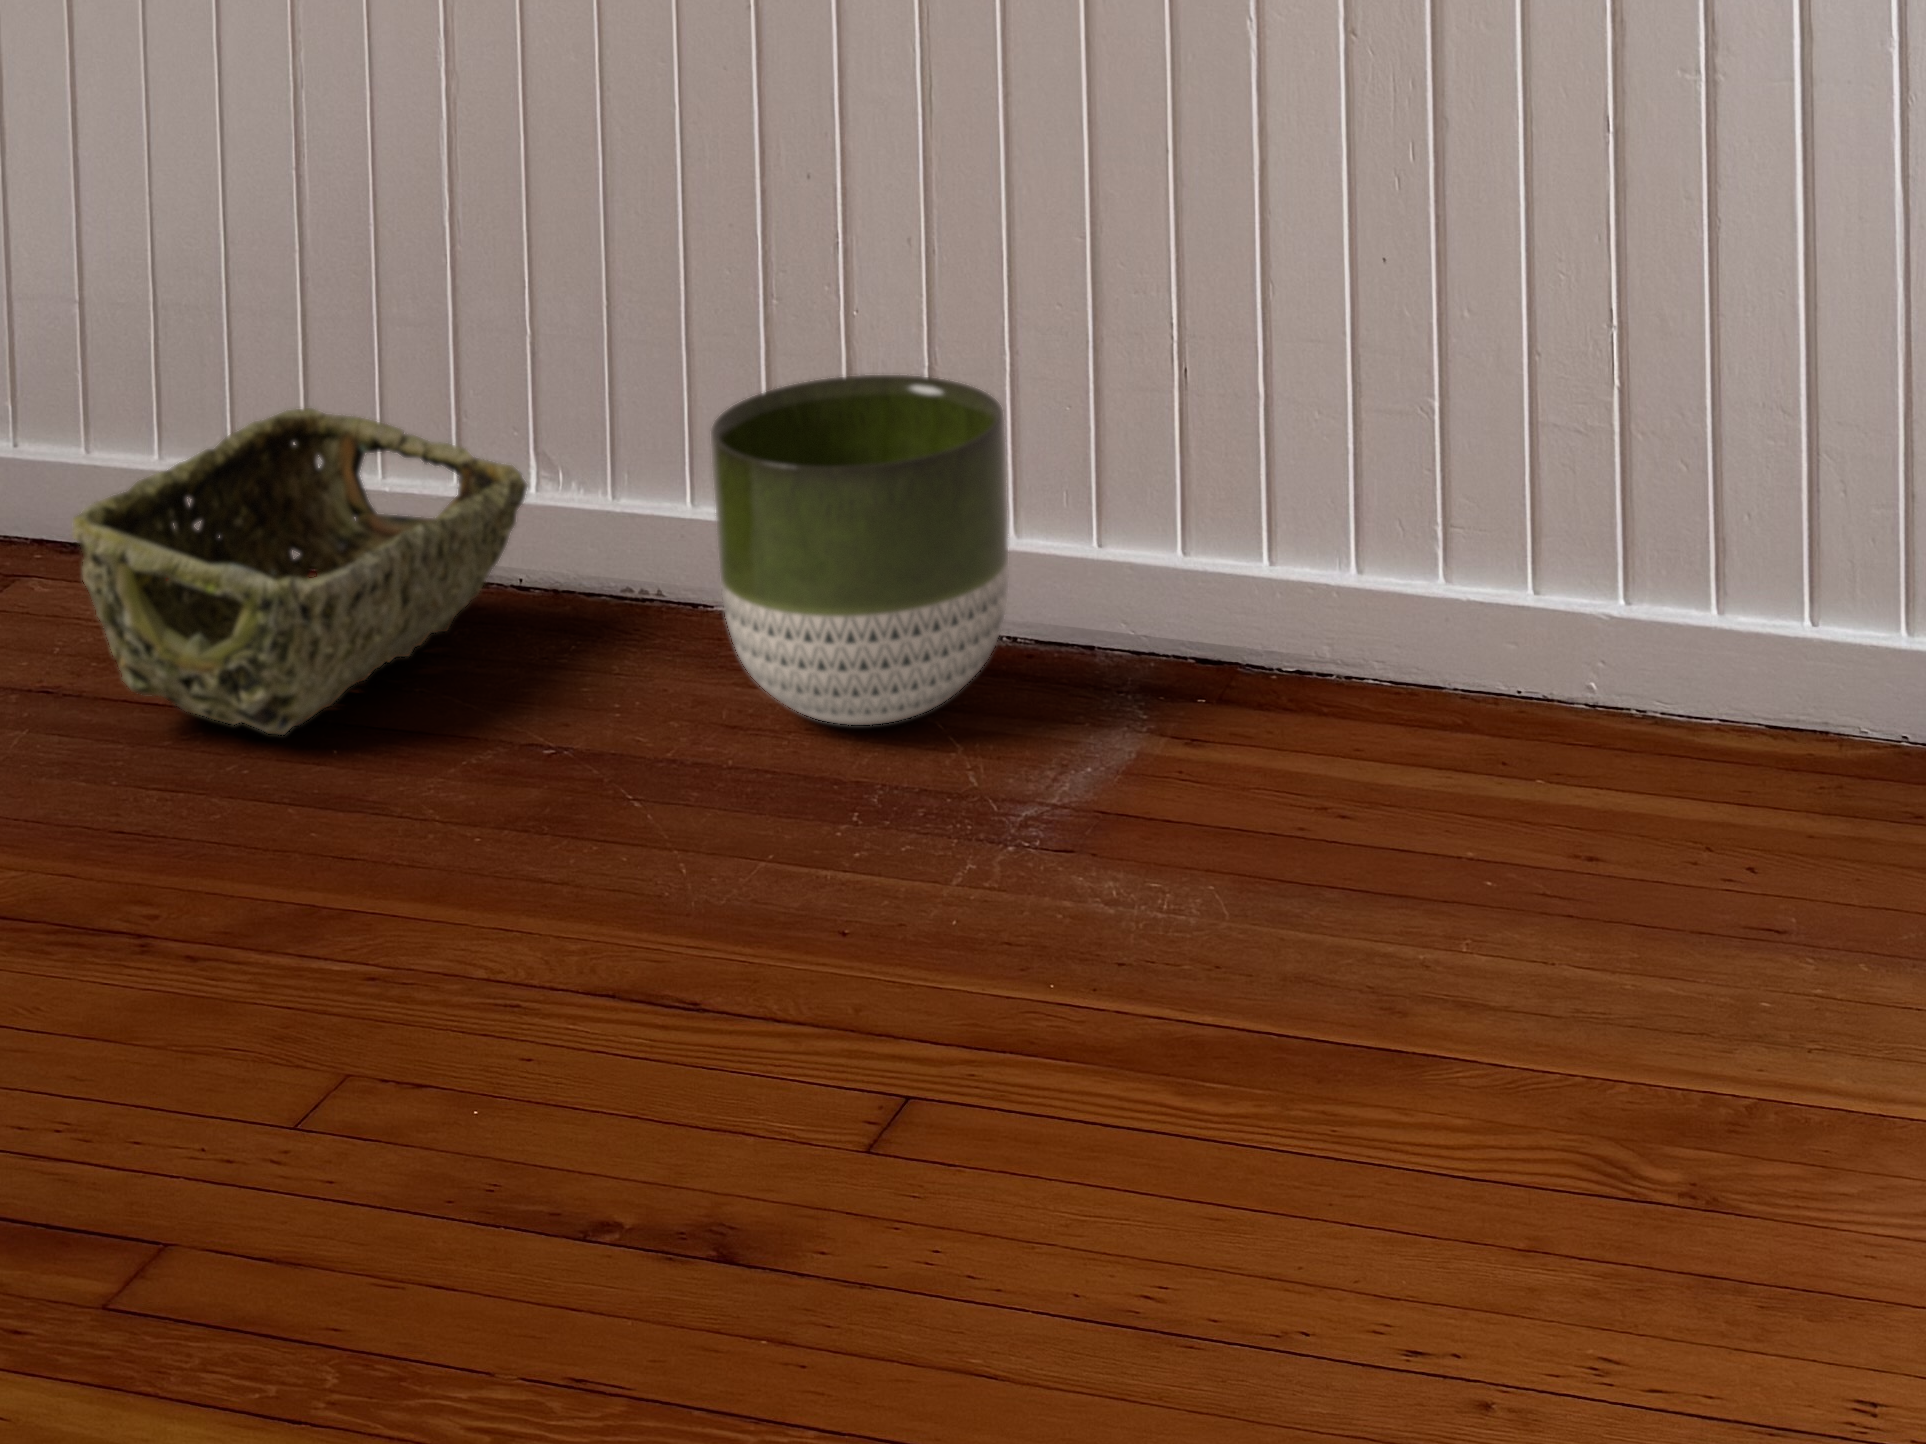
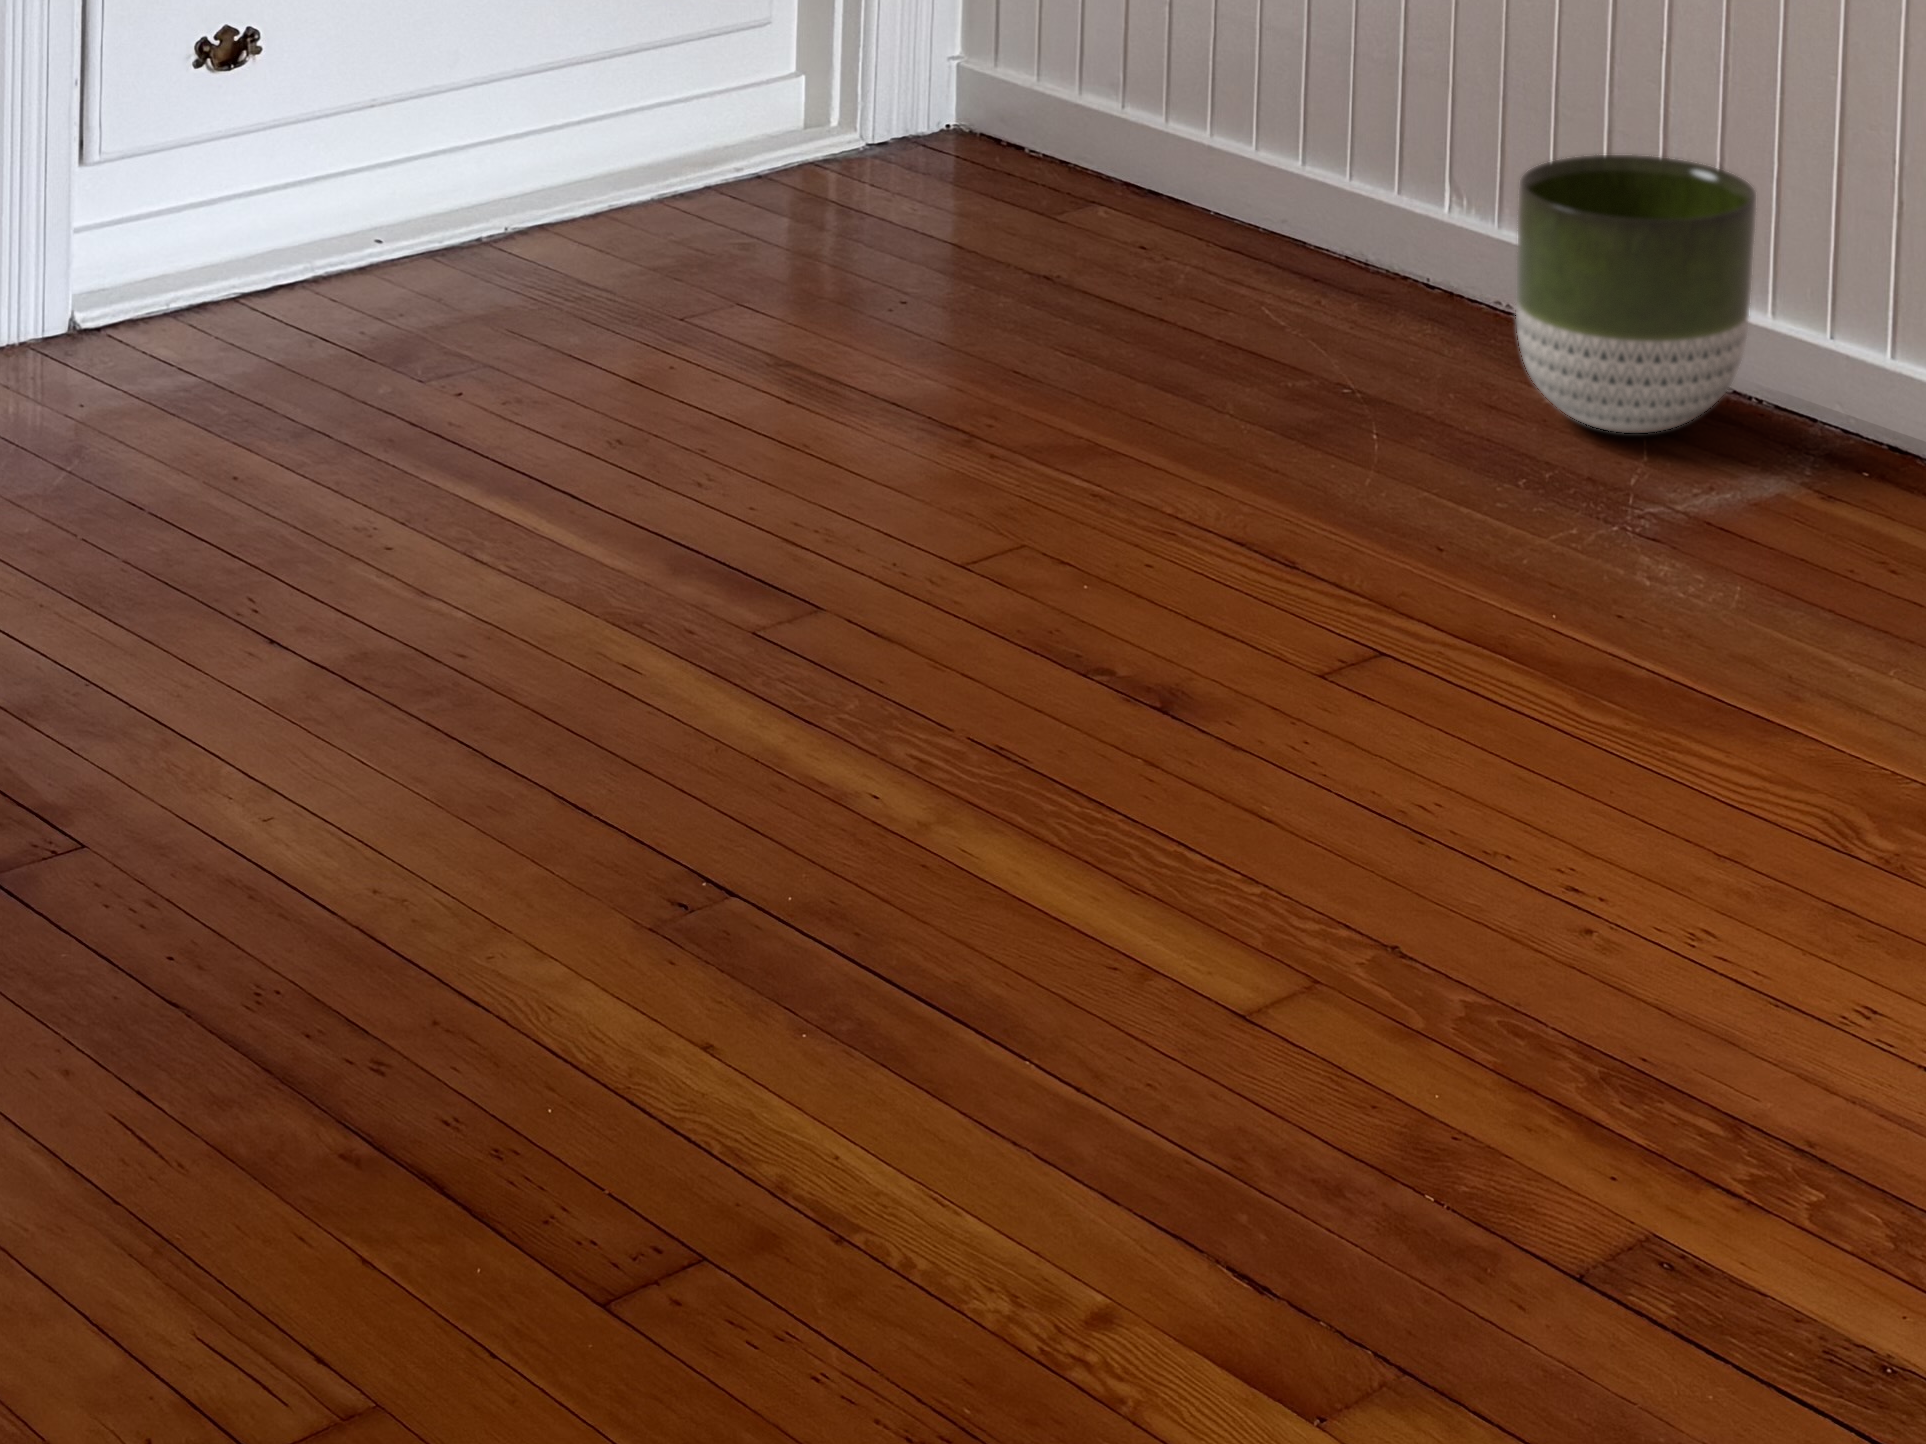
woven basket: present [72,408,527,735] -> none [1065,112,1437,344]

